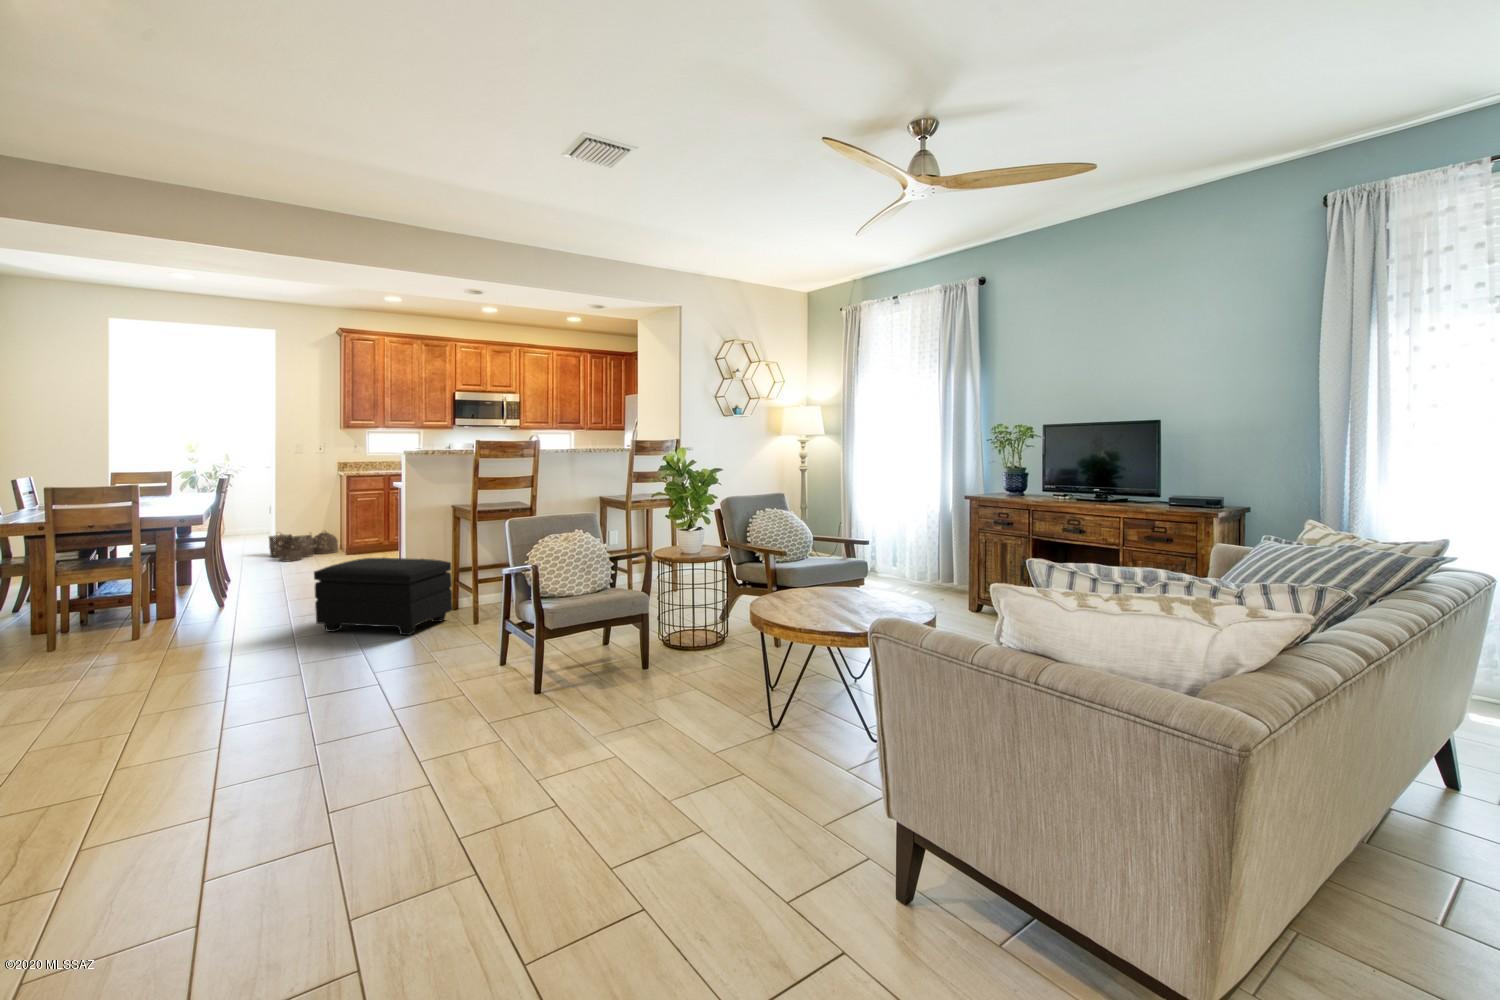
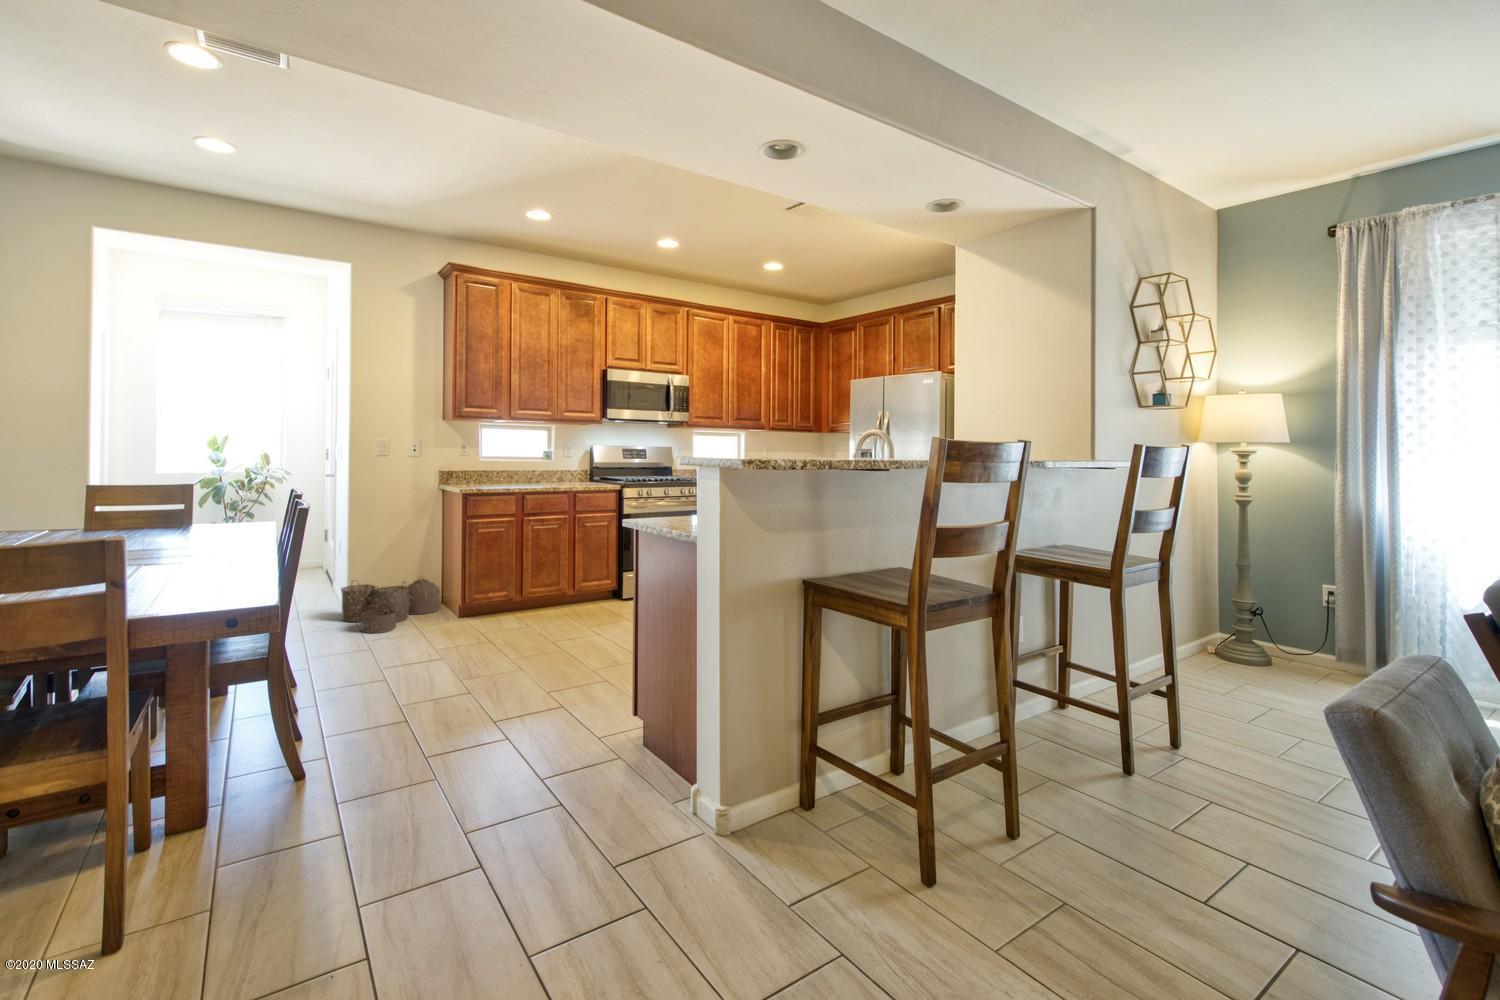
footstool: present [314,558,453,635] -> none [583,714,853,958]

